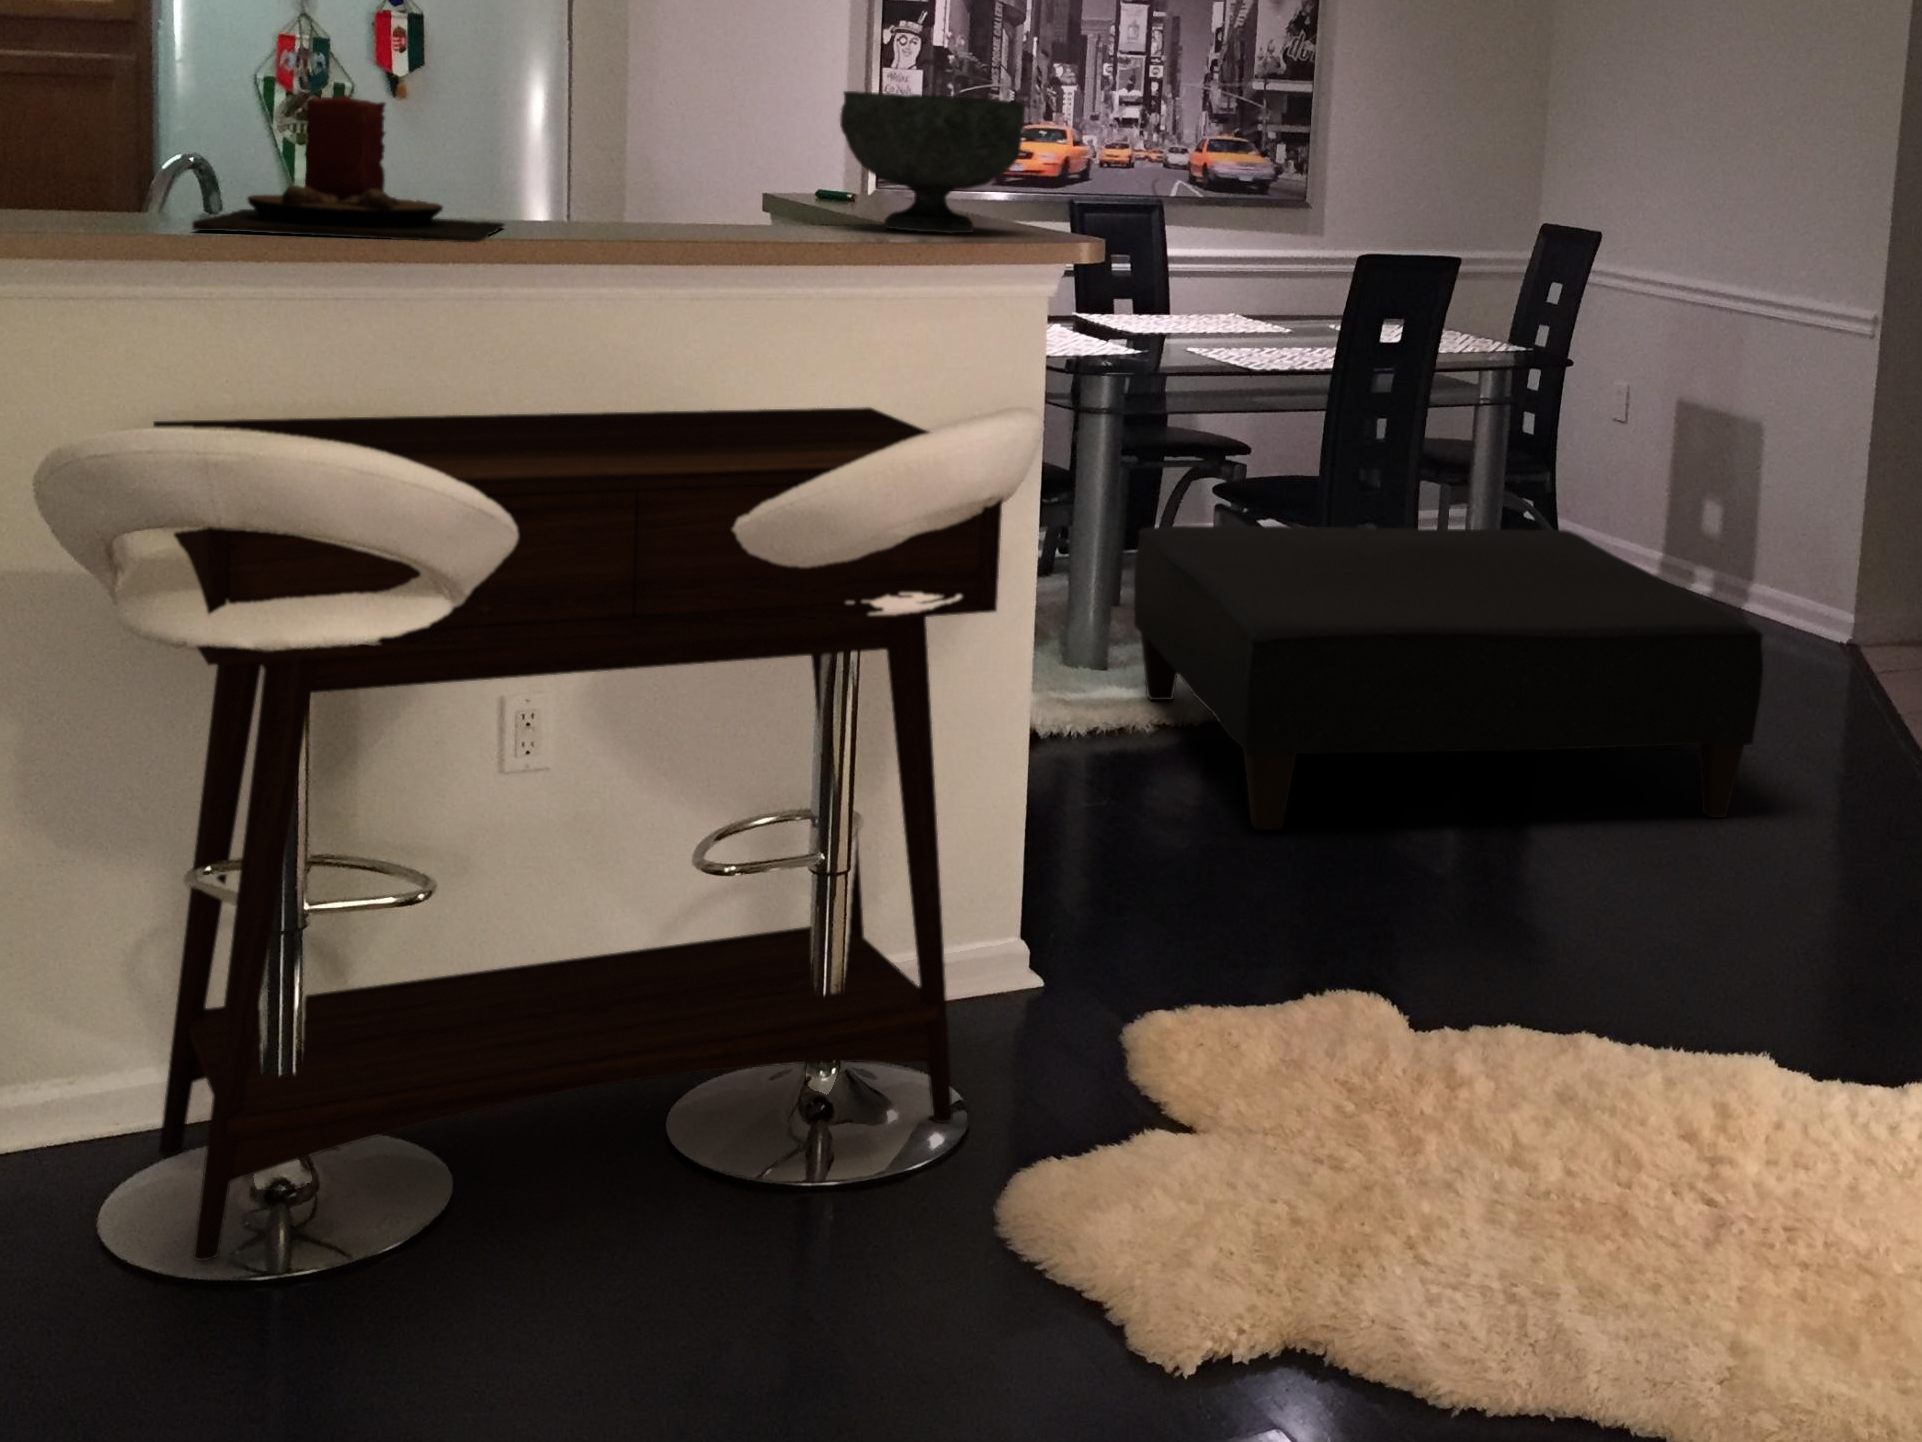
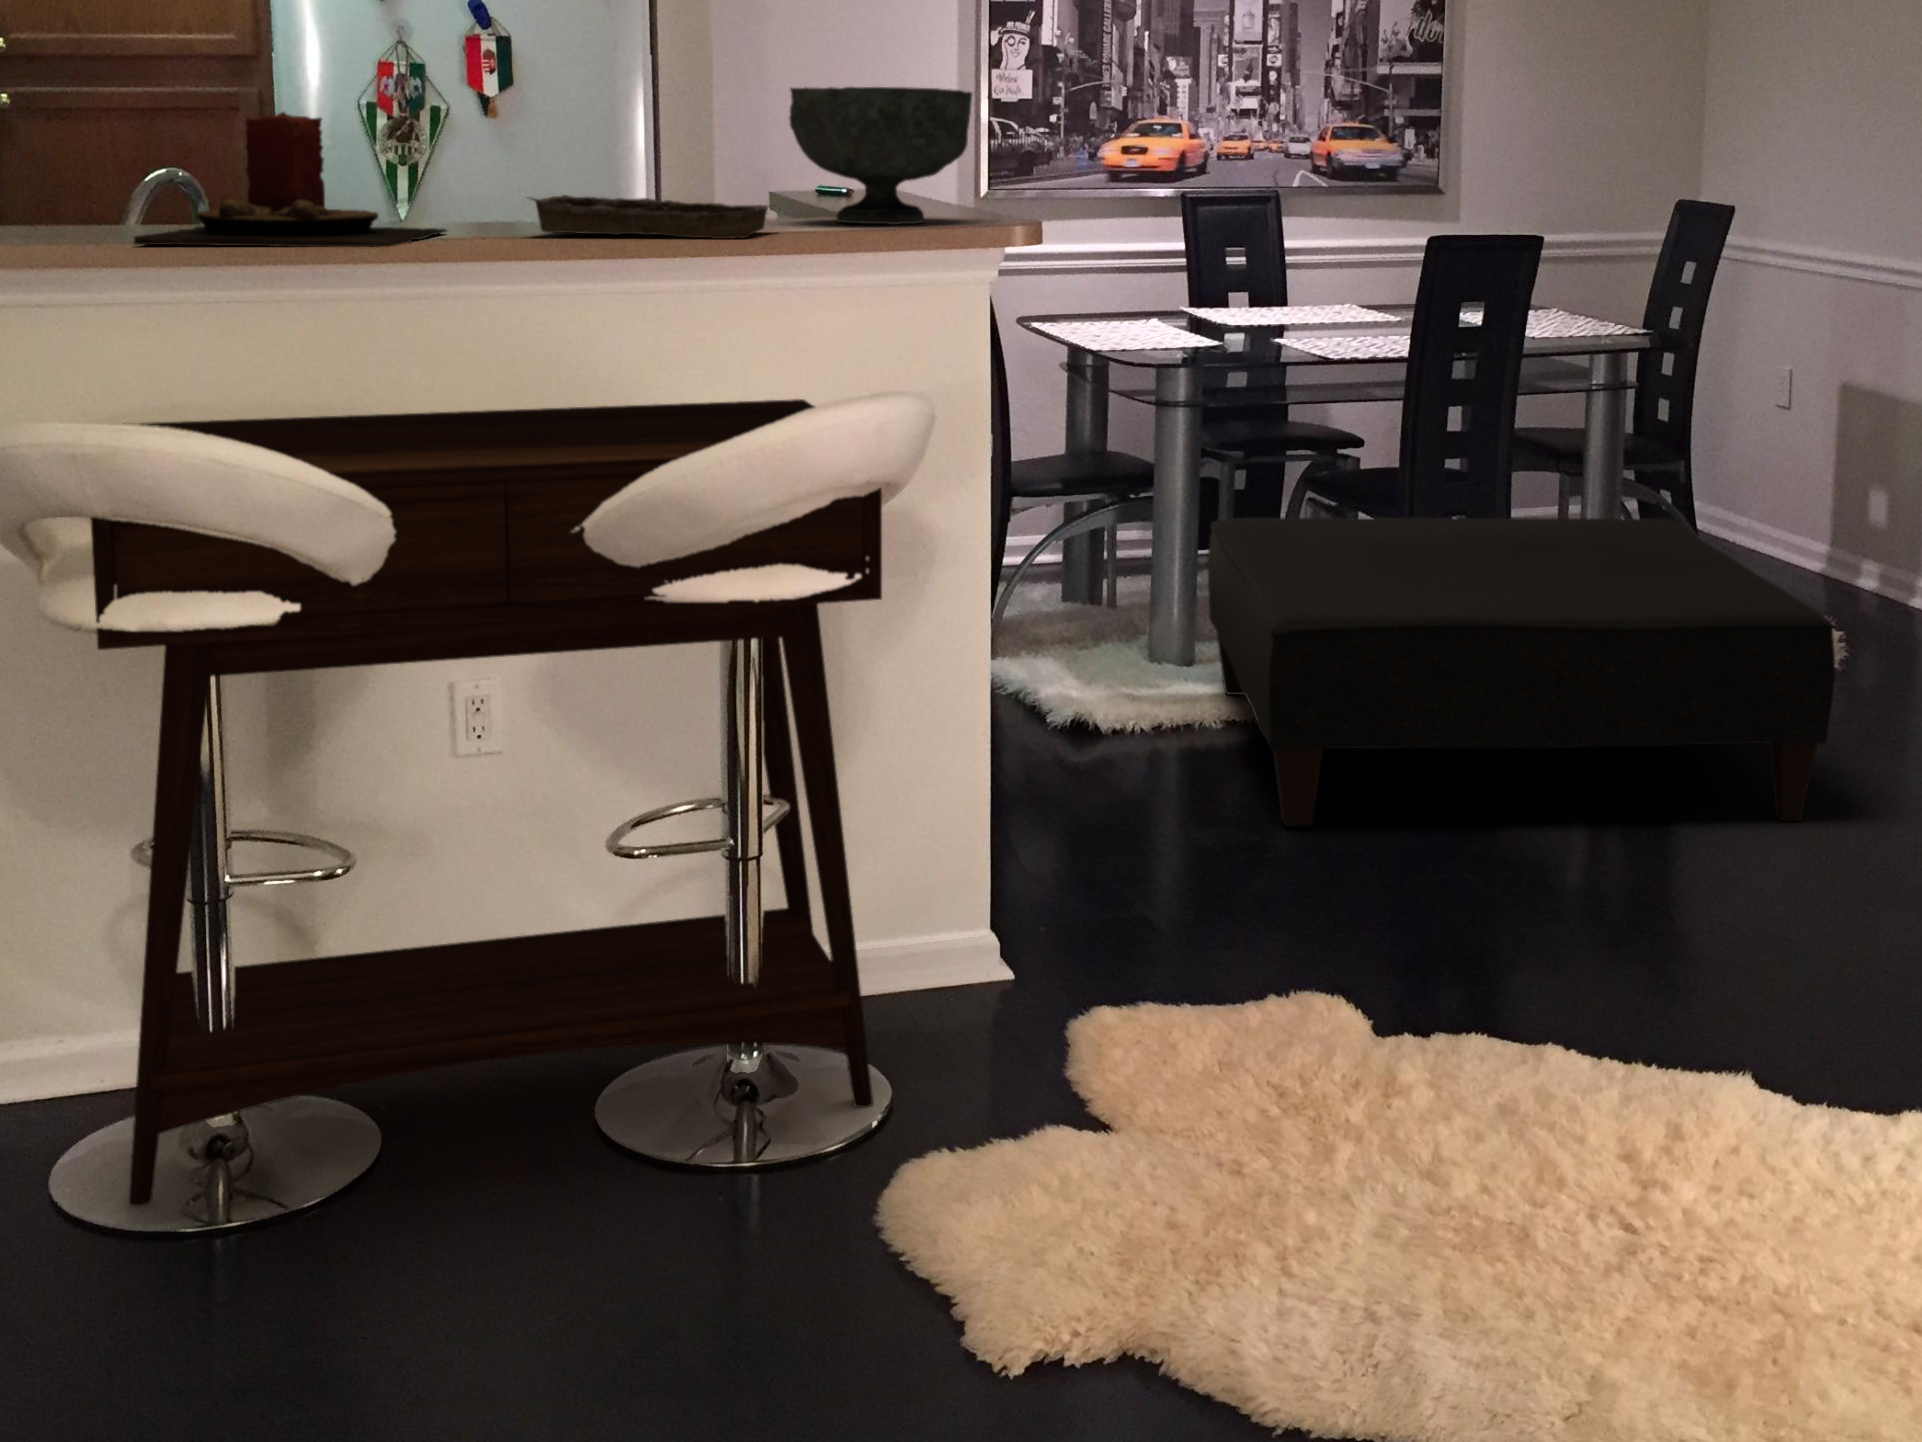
tray: none [603,192,855,245] -> present [530,195,771,239]

